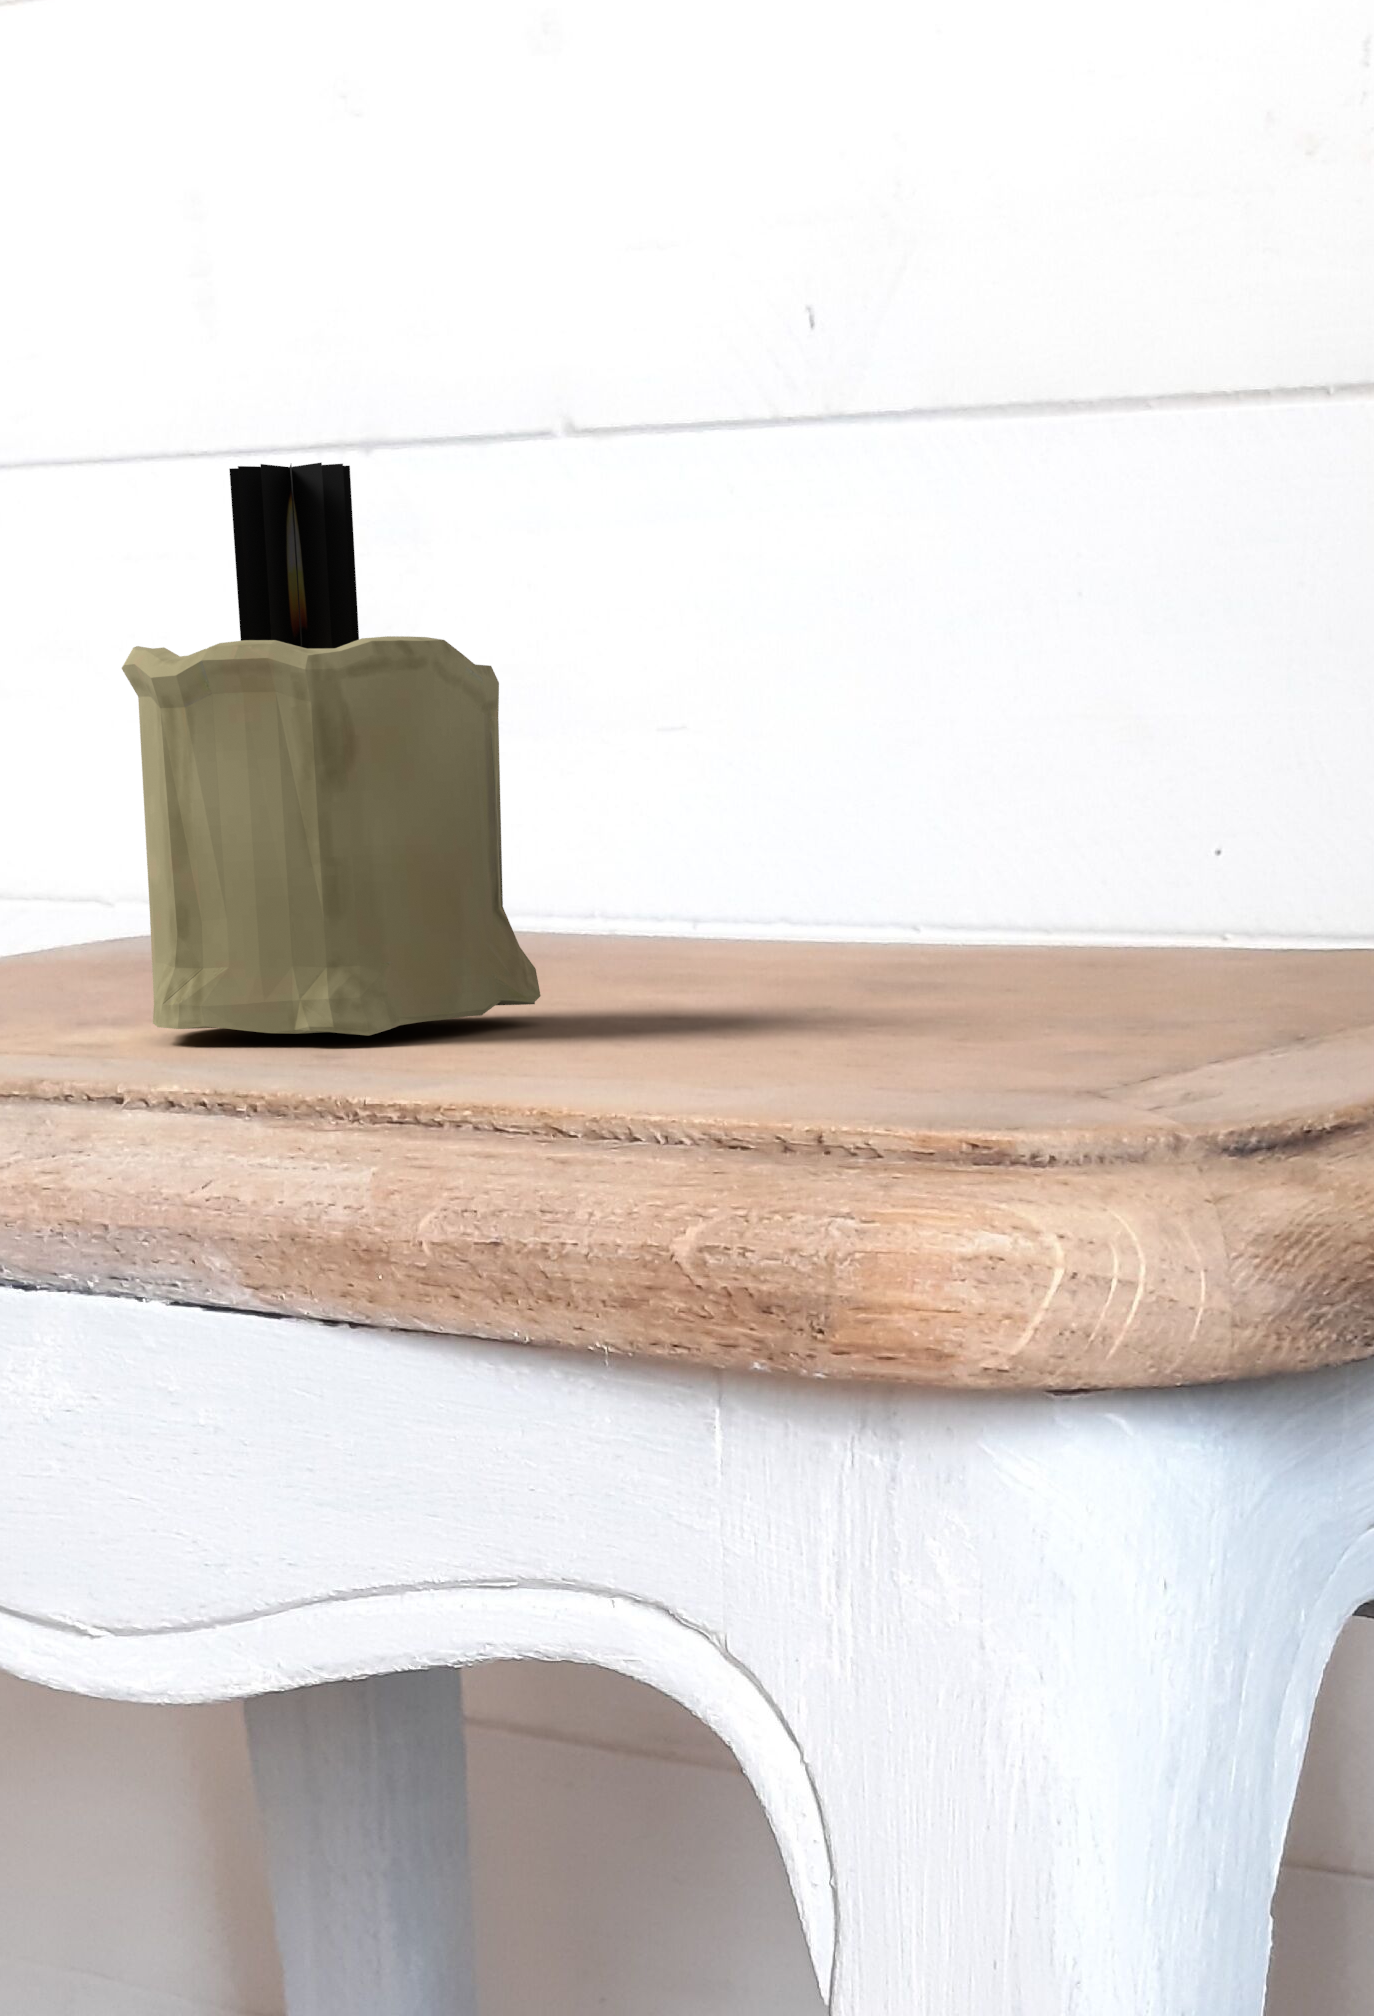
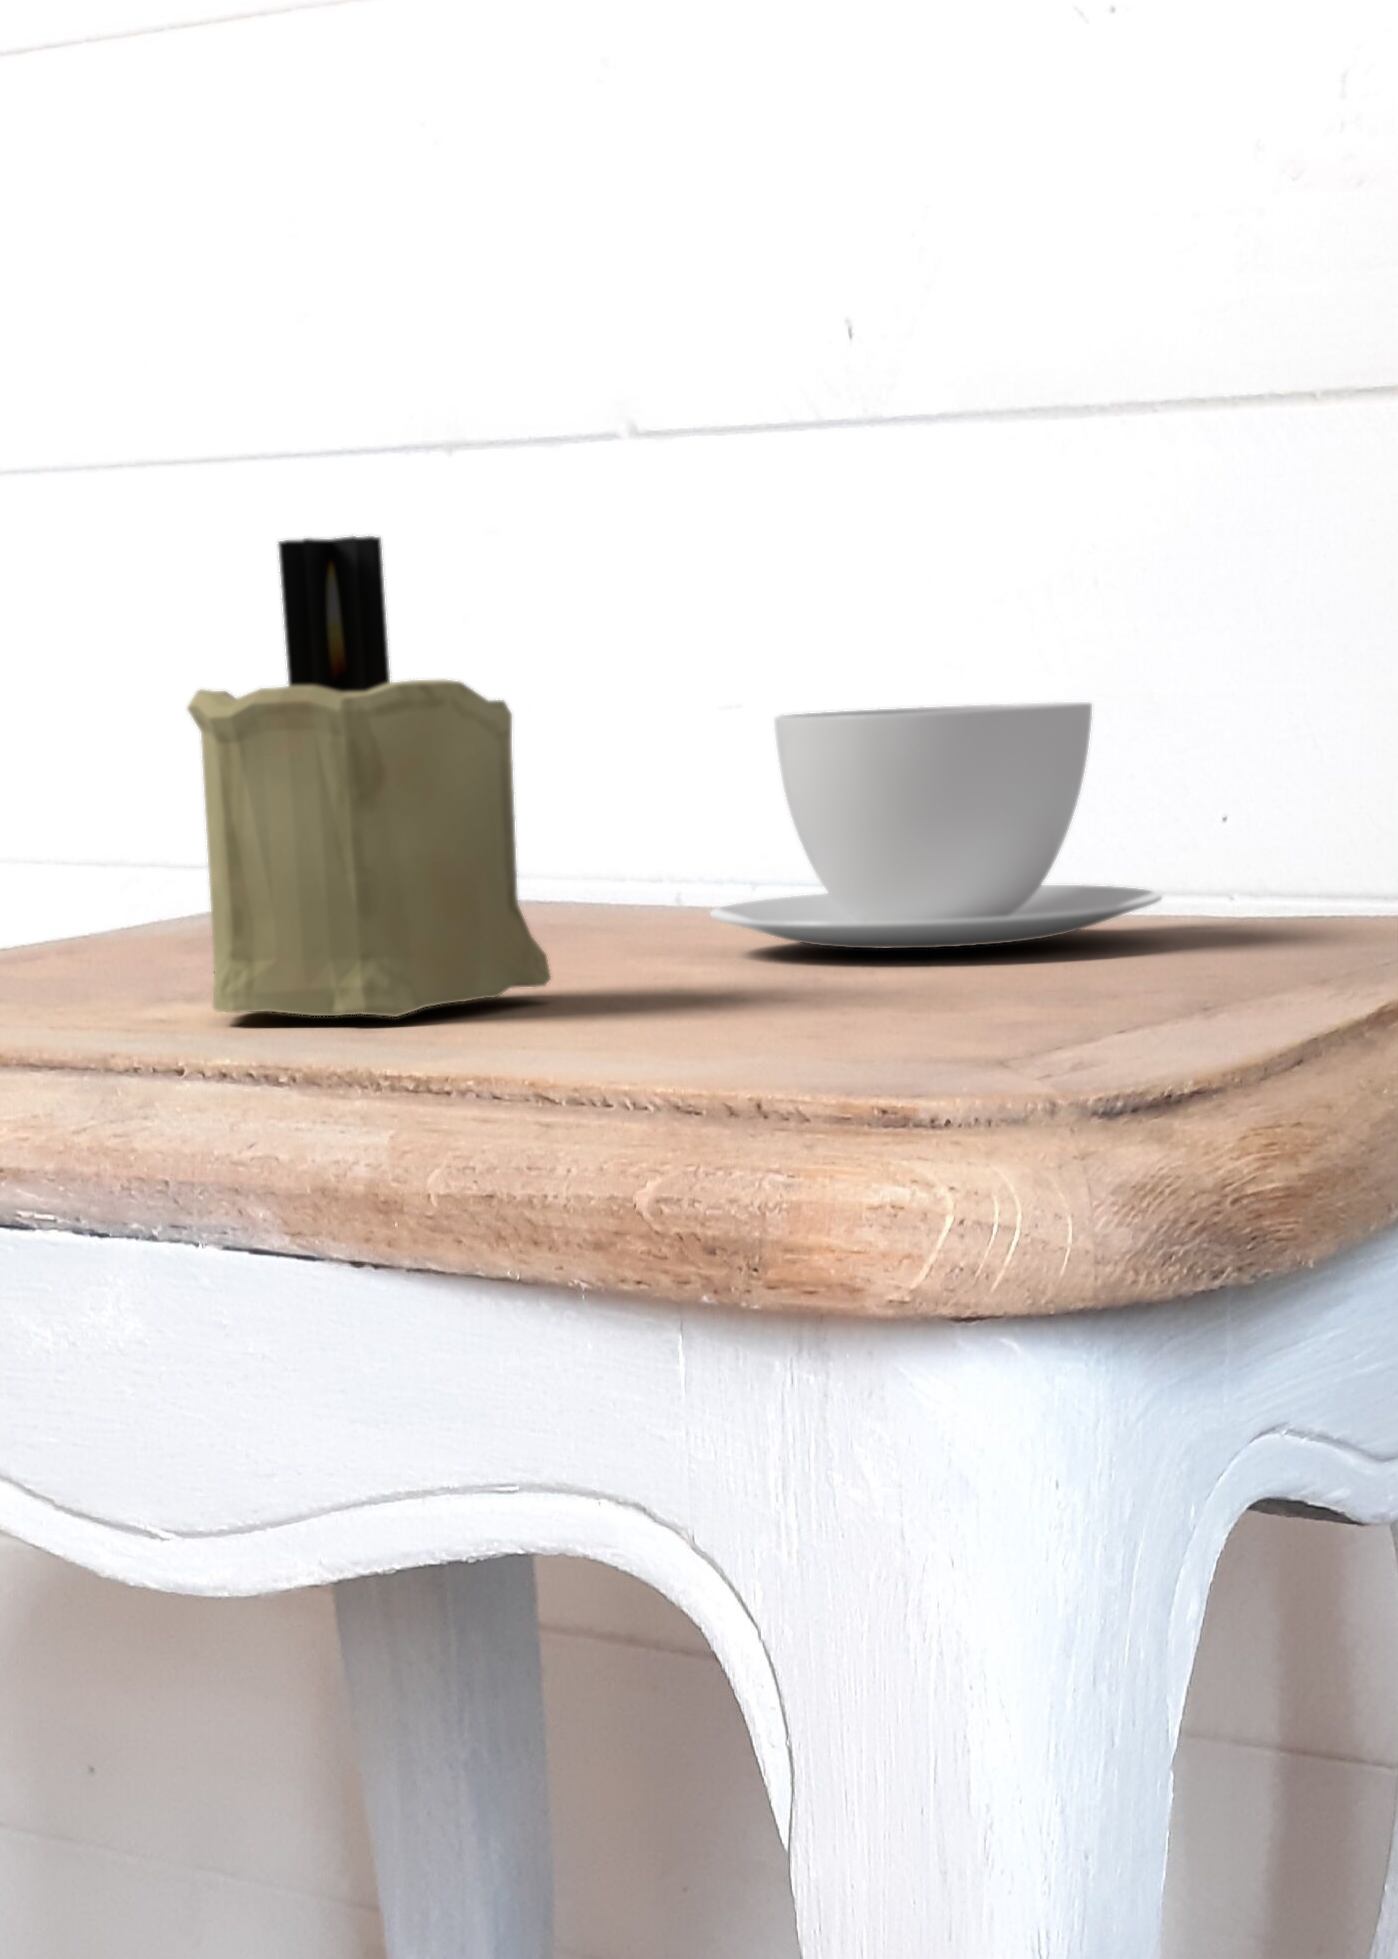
teacup: none [702,690,1214,970] -> present [710,702,1162,949]

